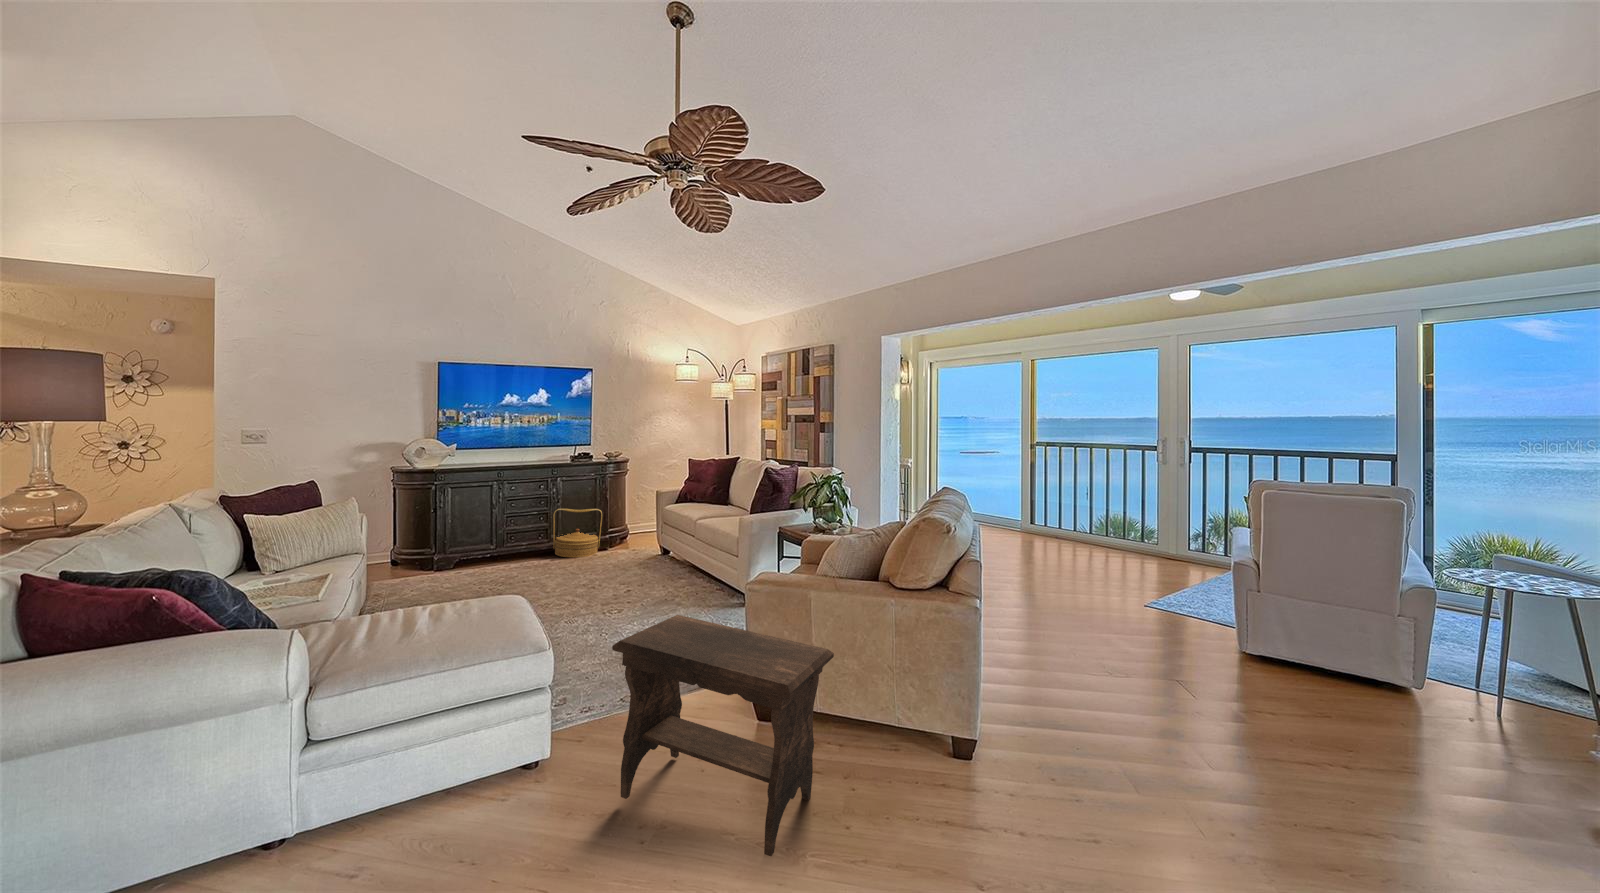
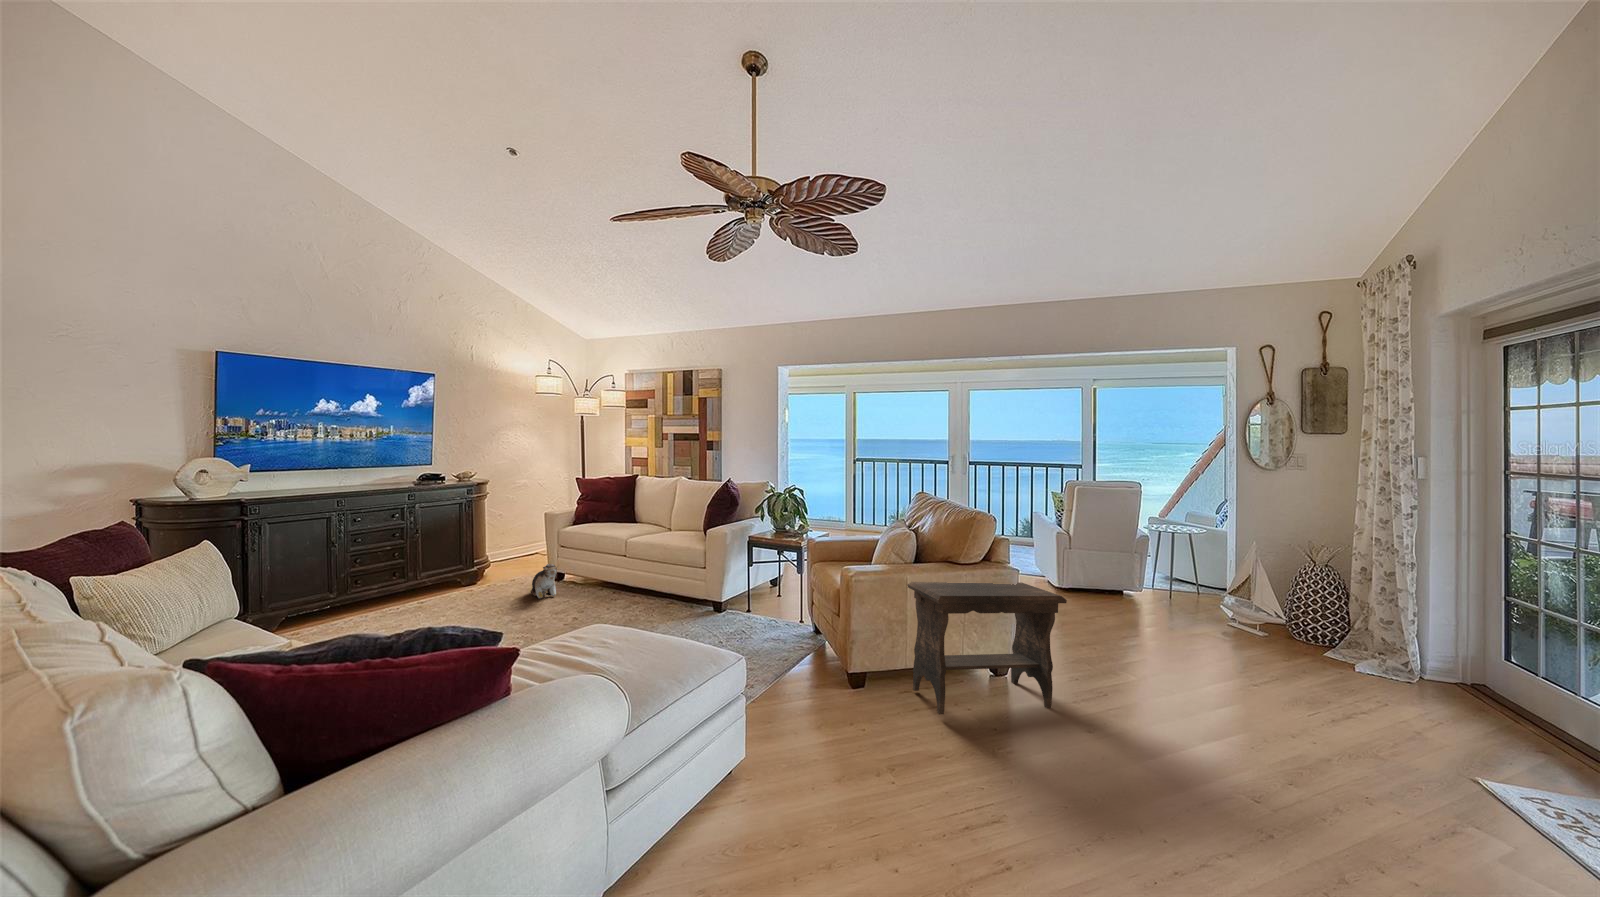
woven basket: present [553,509,602,558] -> none [426,540,487,601]
plush toy: none [610,536,633,566] -> present [531,564,559,598]

